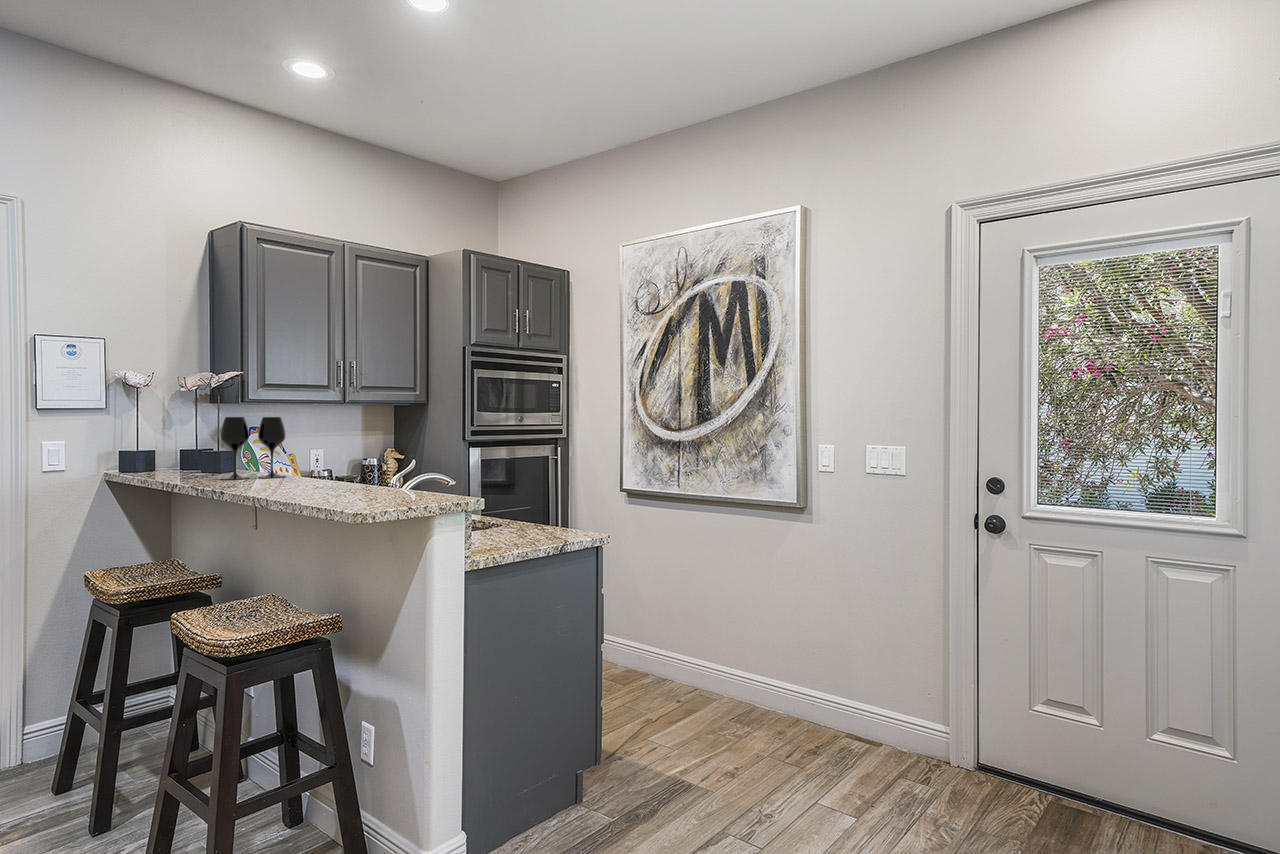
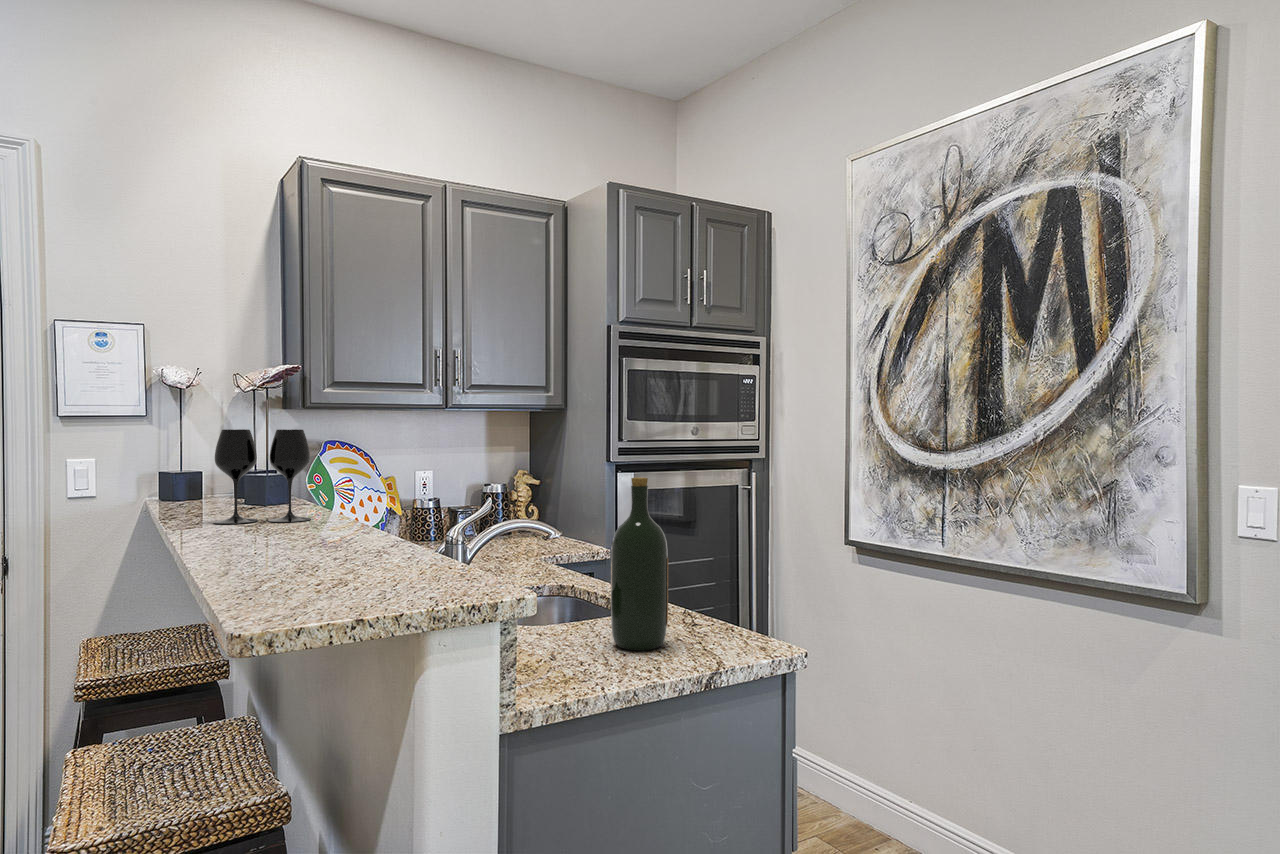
wine bottle: none [510,440,540,530] -> present [611,478,668,651]

